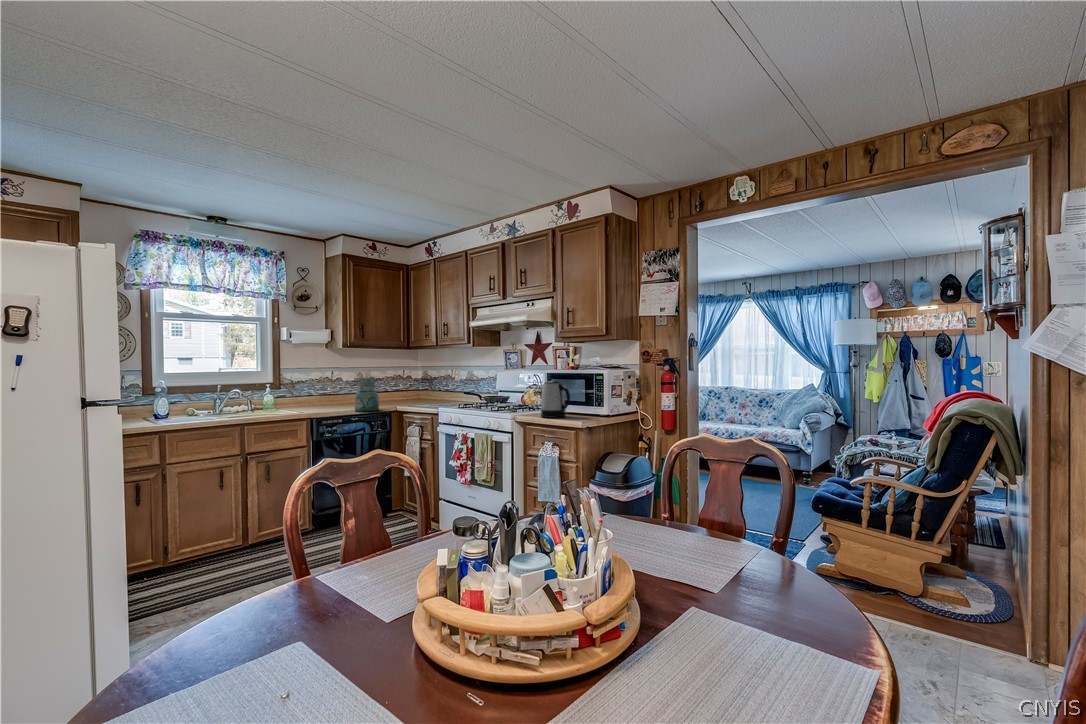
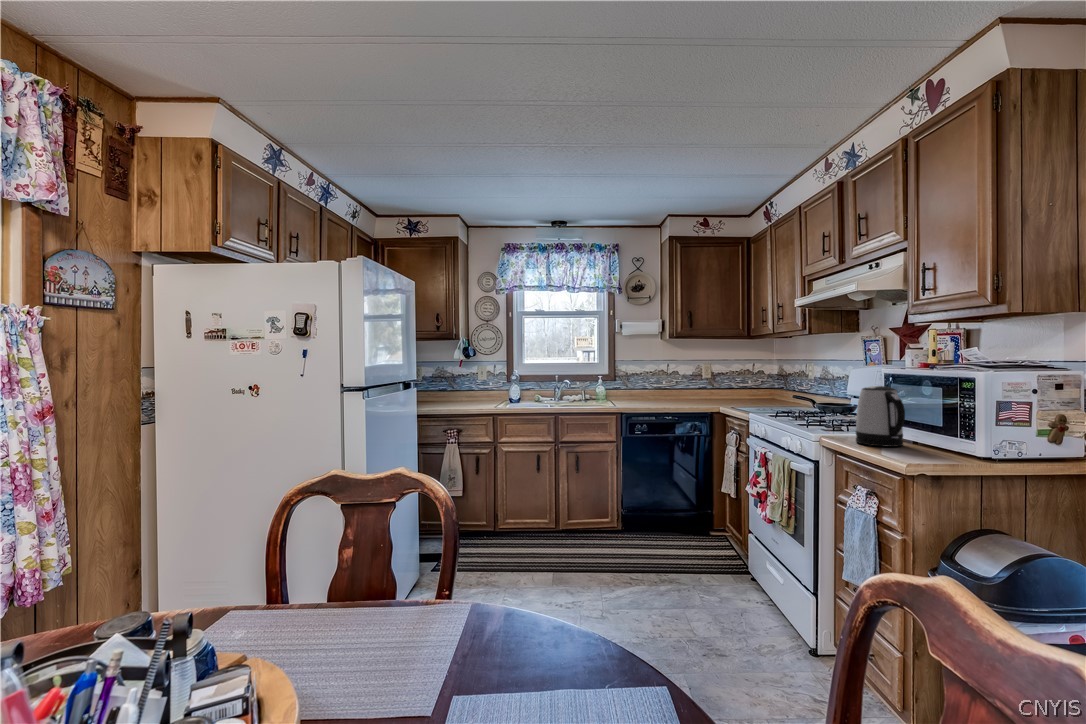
ceramic pitcher: present [355,376,379,411] -> none [665,369,692,408]

